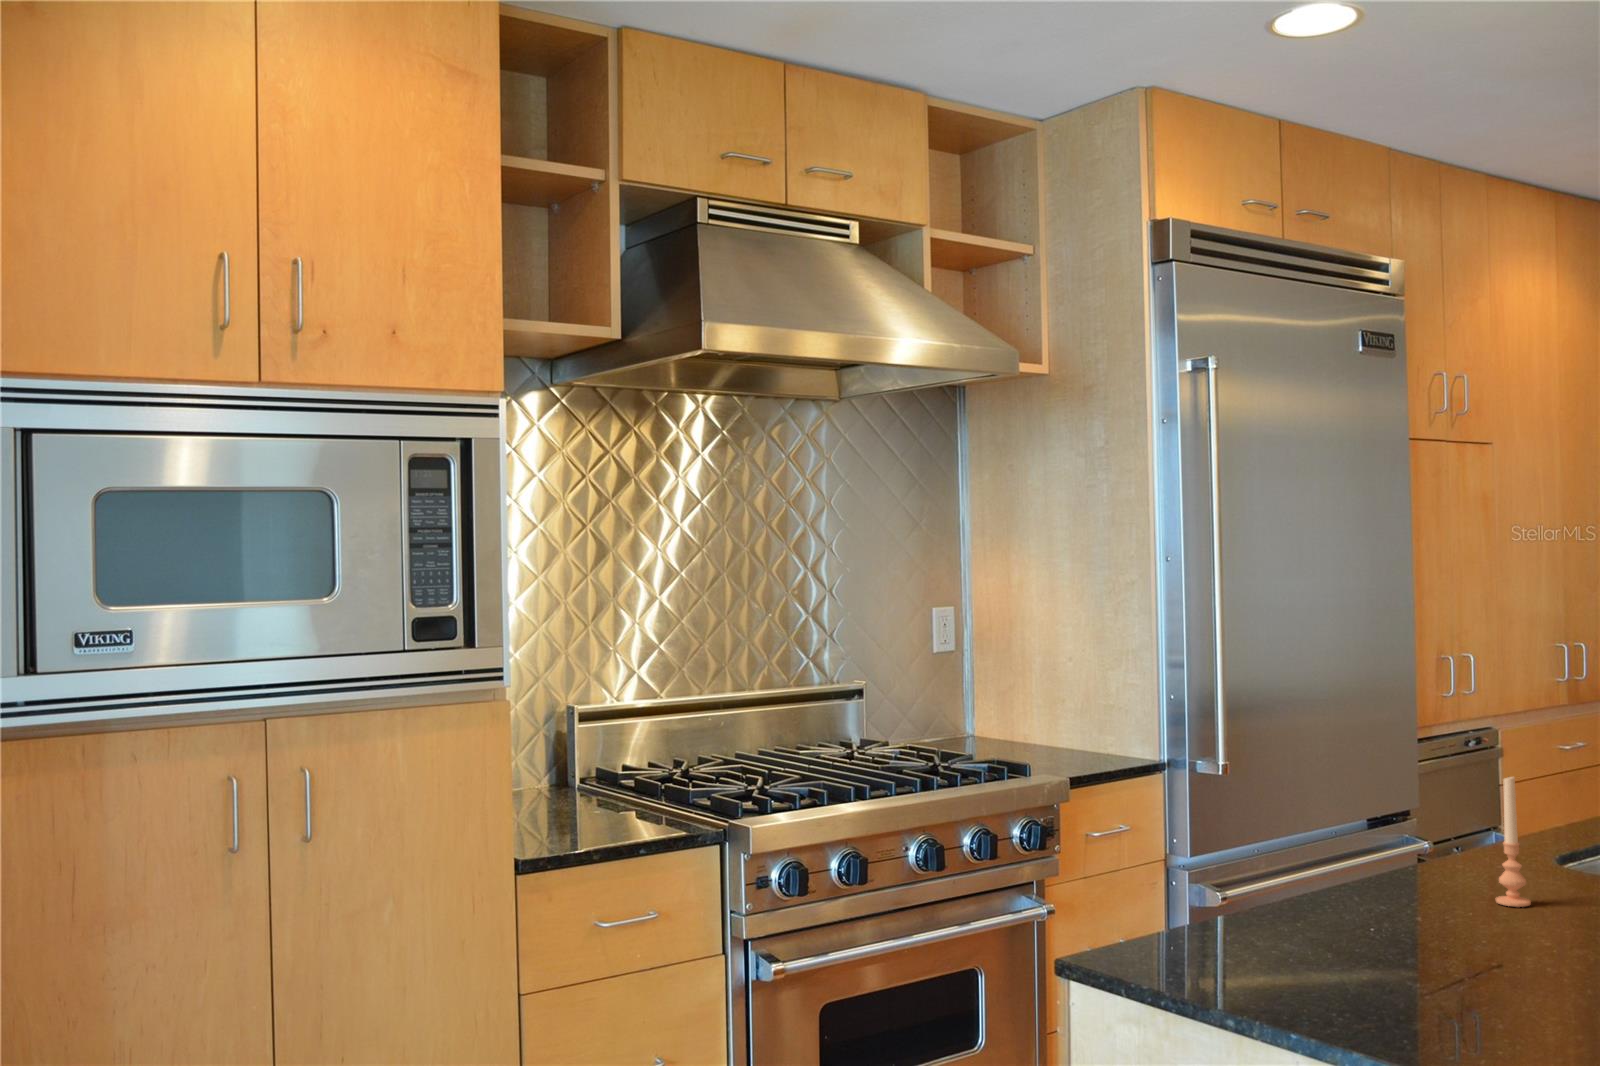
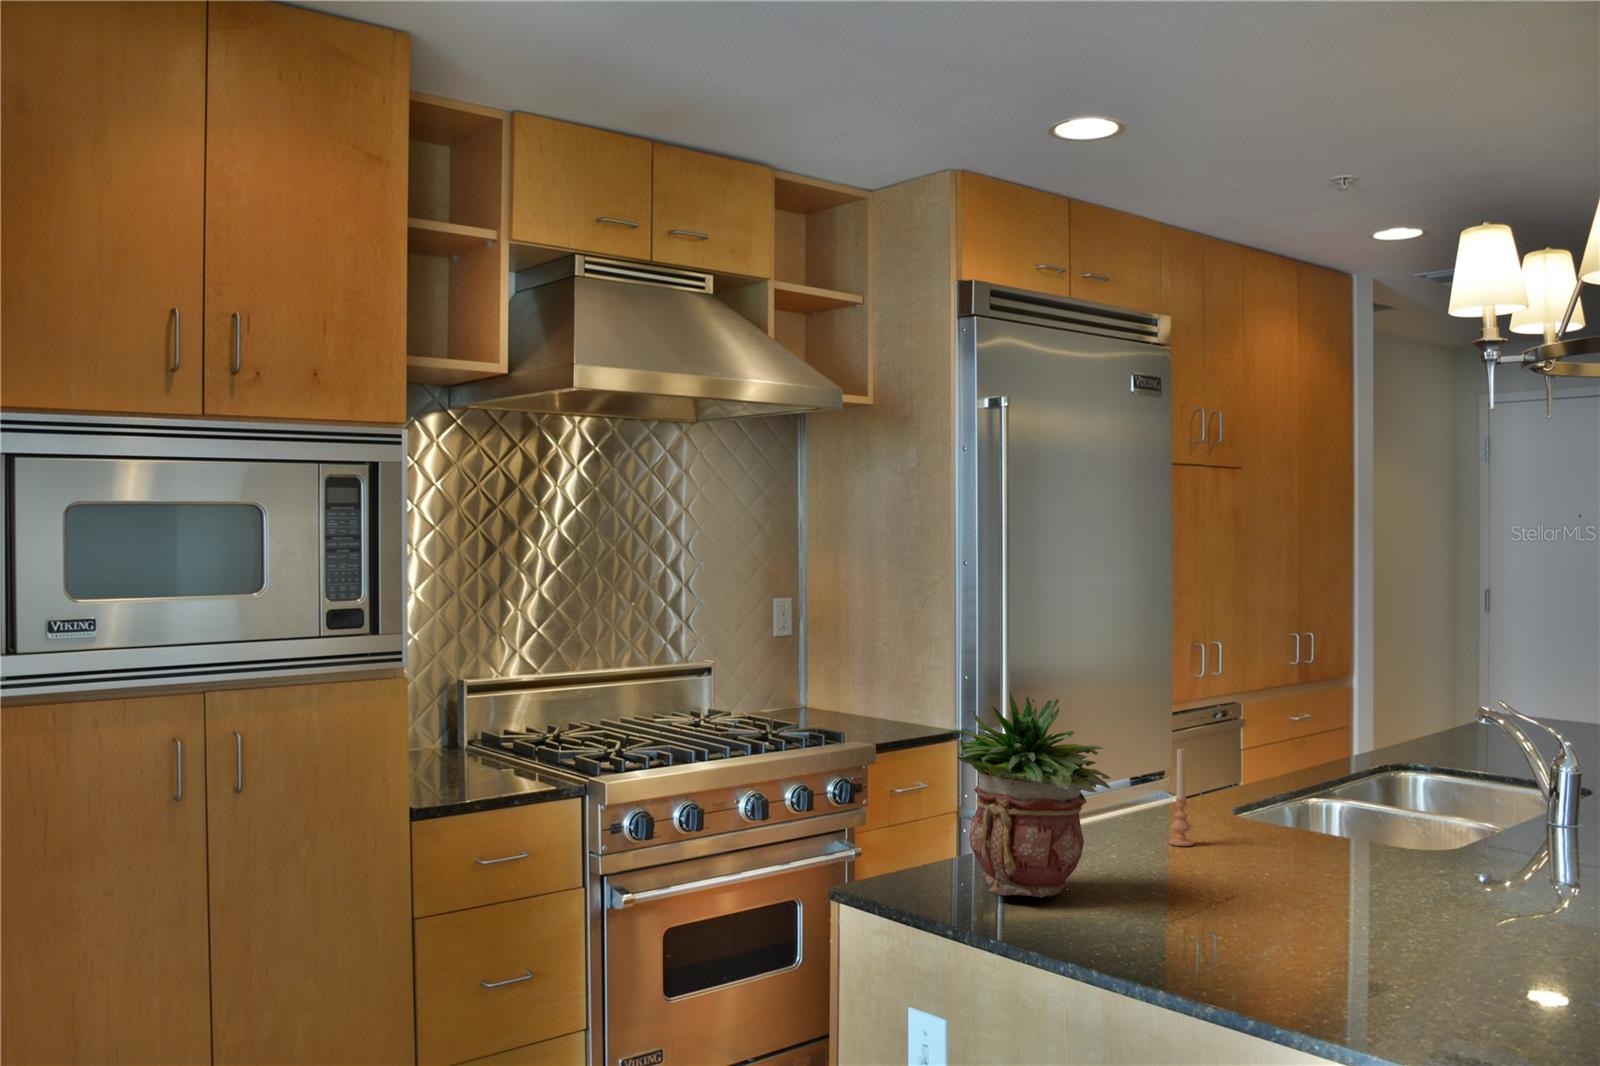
potted plant: none [1211,700,1451,980] -> present [948,693,1111,898]

